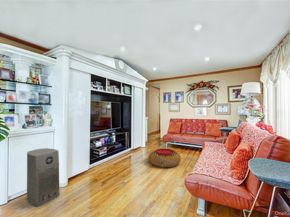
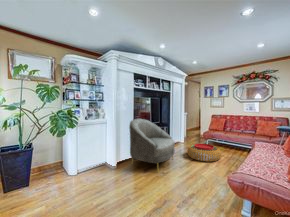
armchair: none [84,125,136,188] -> present [129,119,175,168]
air purifier: present [27,148,60,206] -> none [89,136,112,178]

